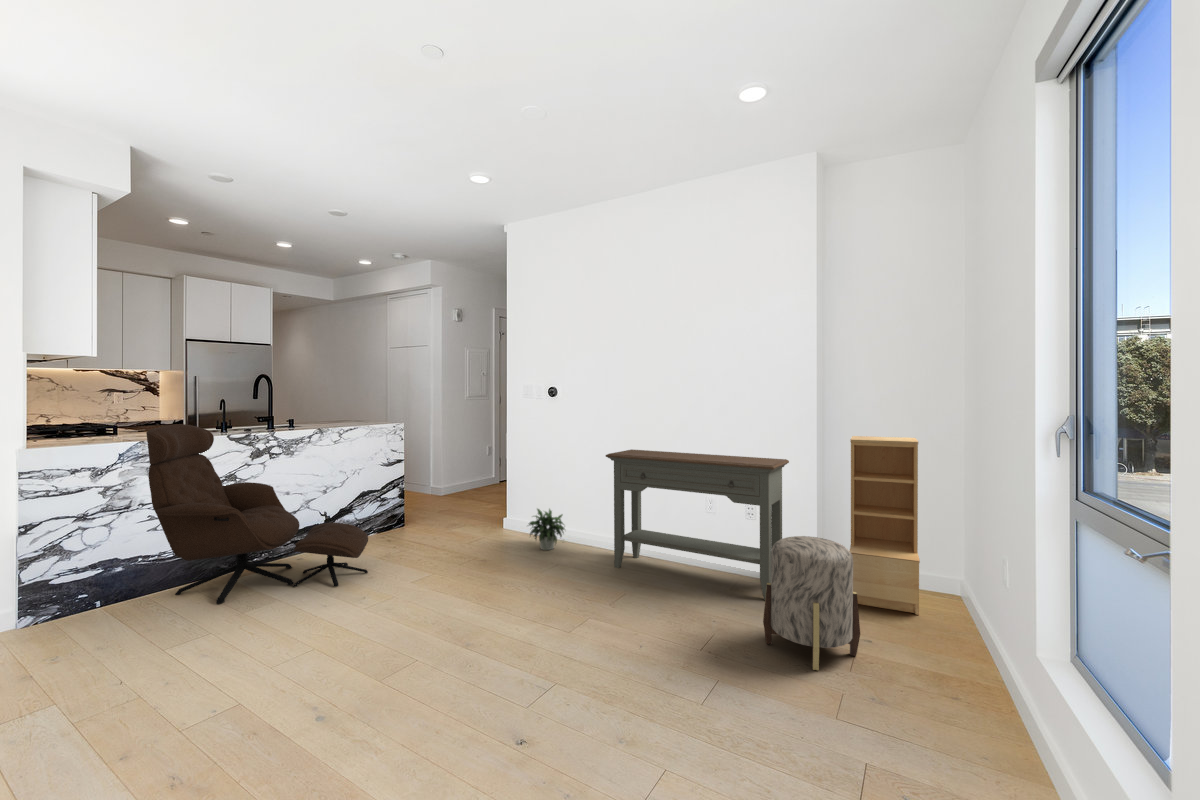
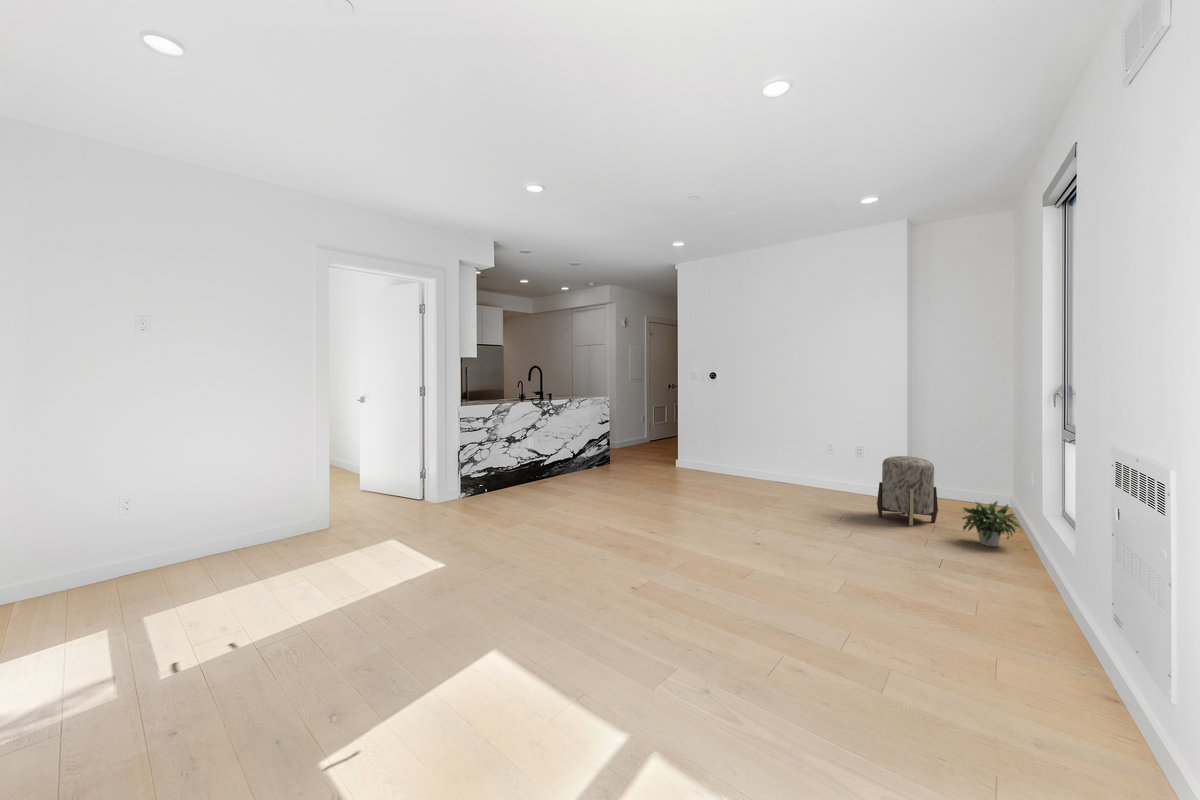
lounge chair: present [146,424,368,604] -> none [511,394,615,492]
bookshelf: present [850,436,920,615] -> none [930,402,978,510]
console table: present [606,449,789,599] -> none [761,412,888,501]
potted plant: present [529,509,565,550] -> present [962,501,1028,547]

